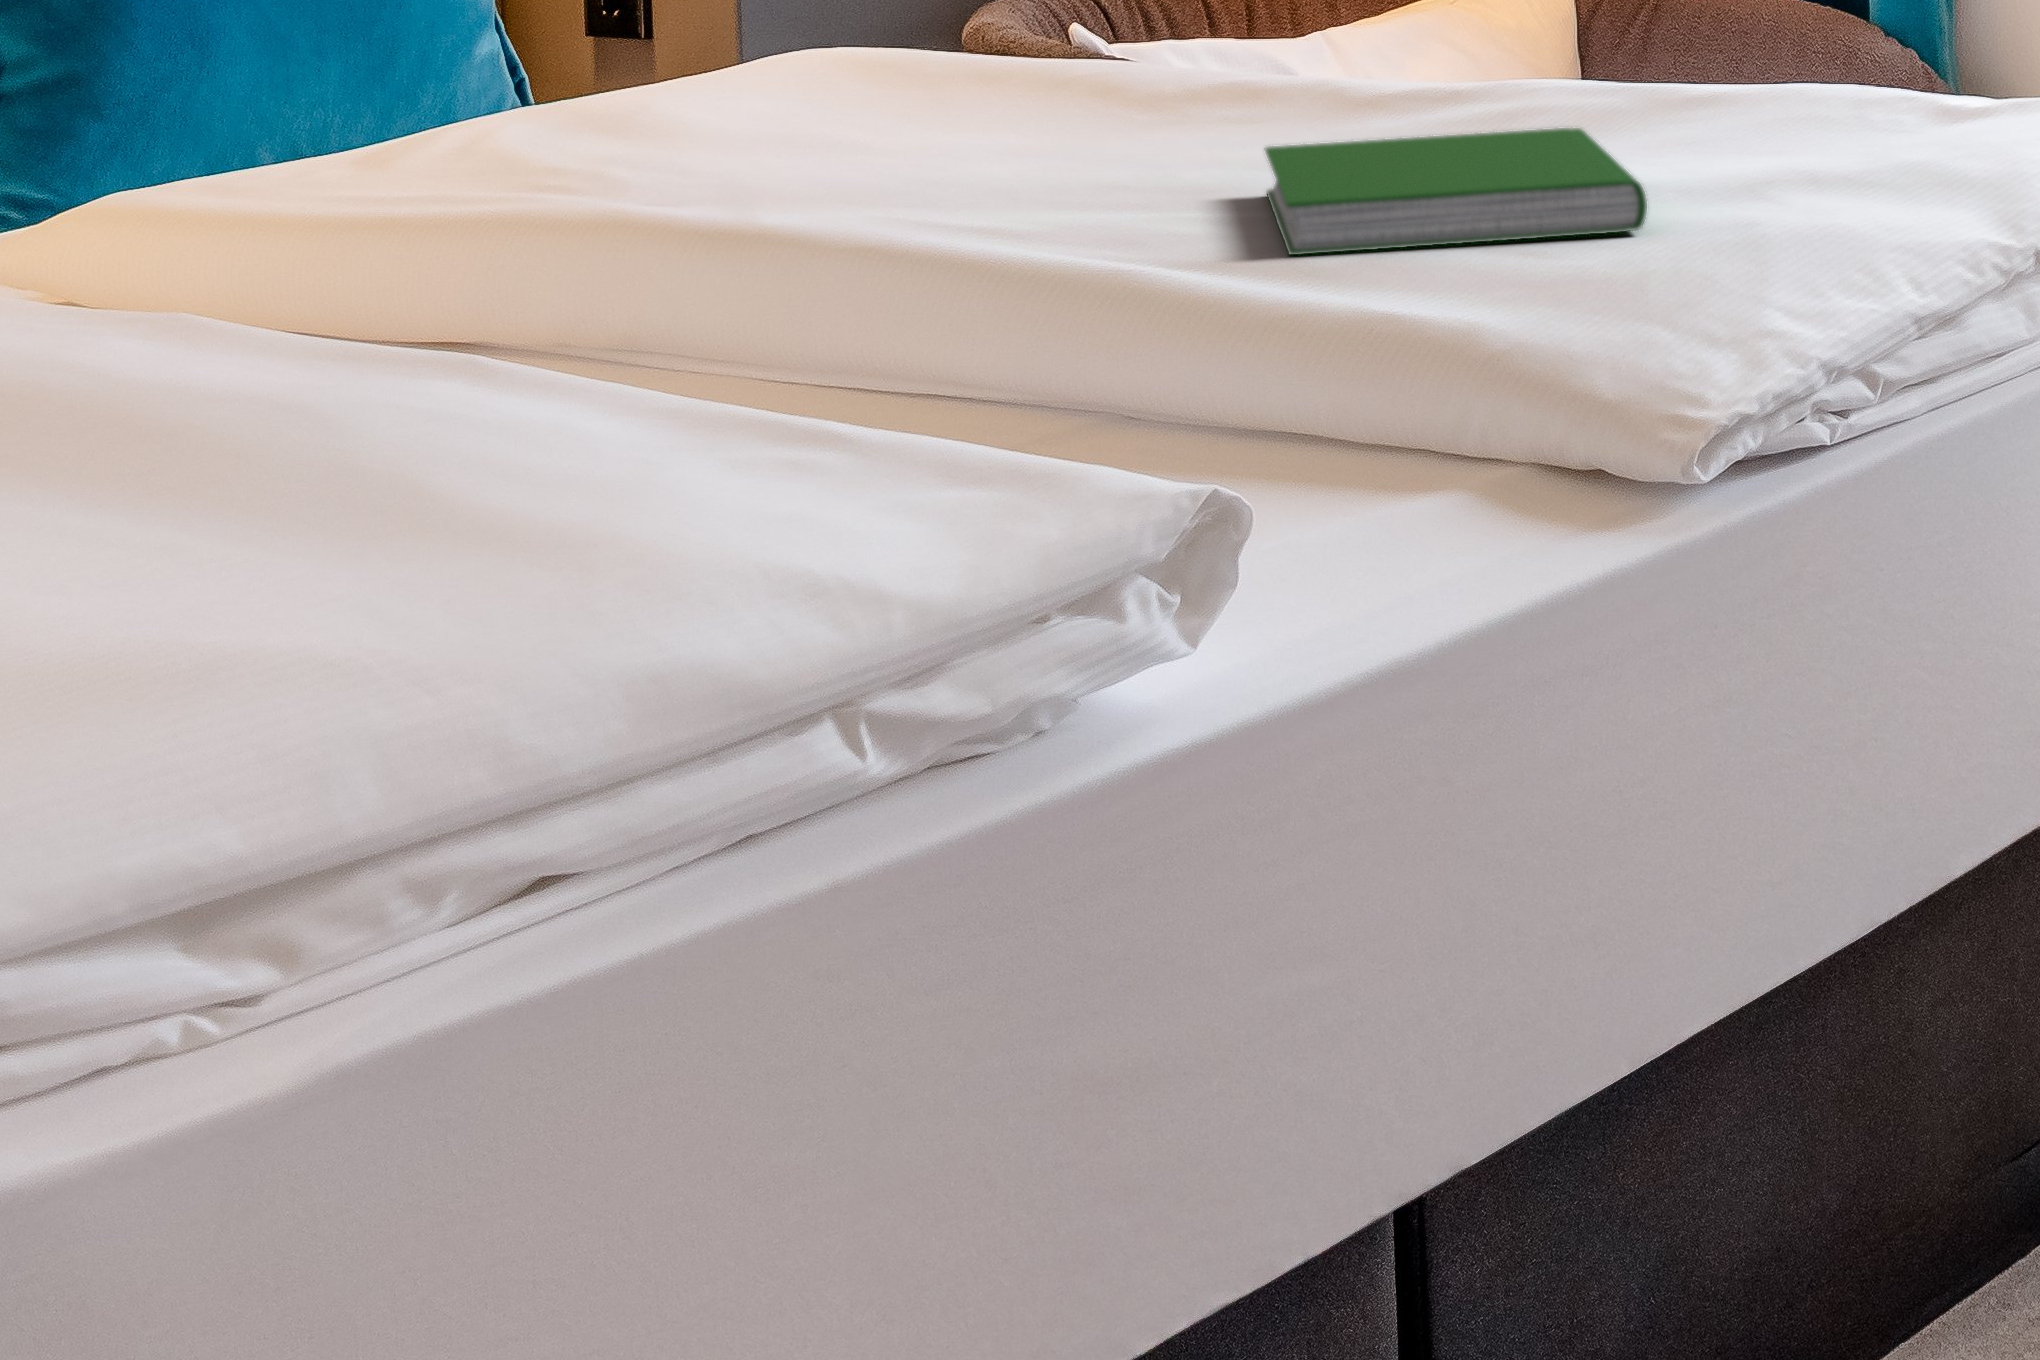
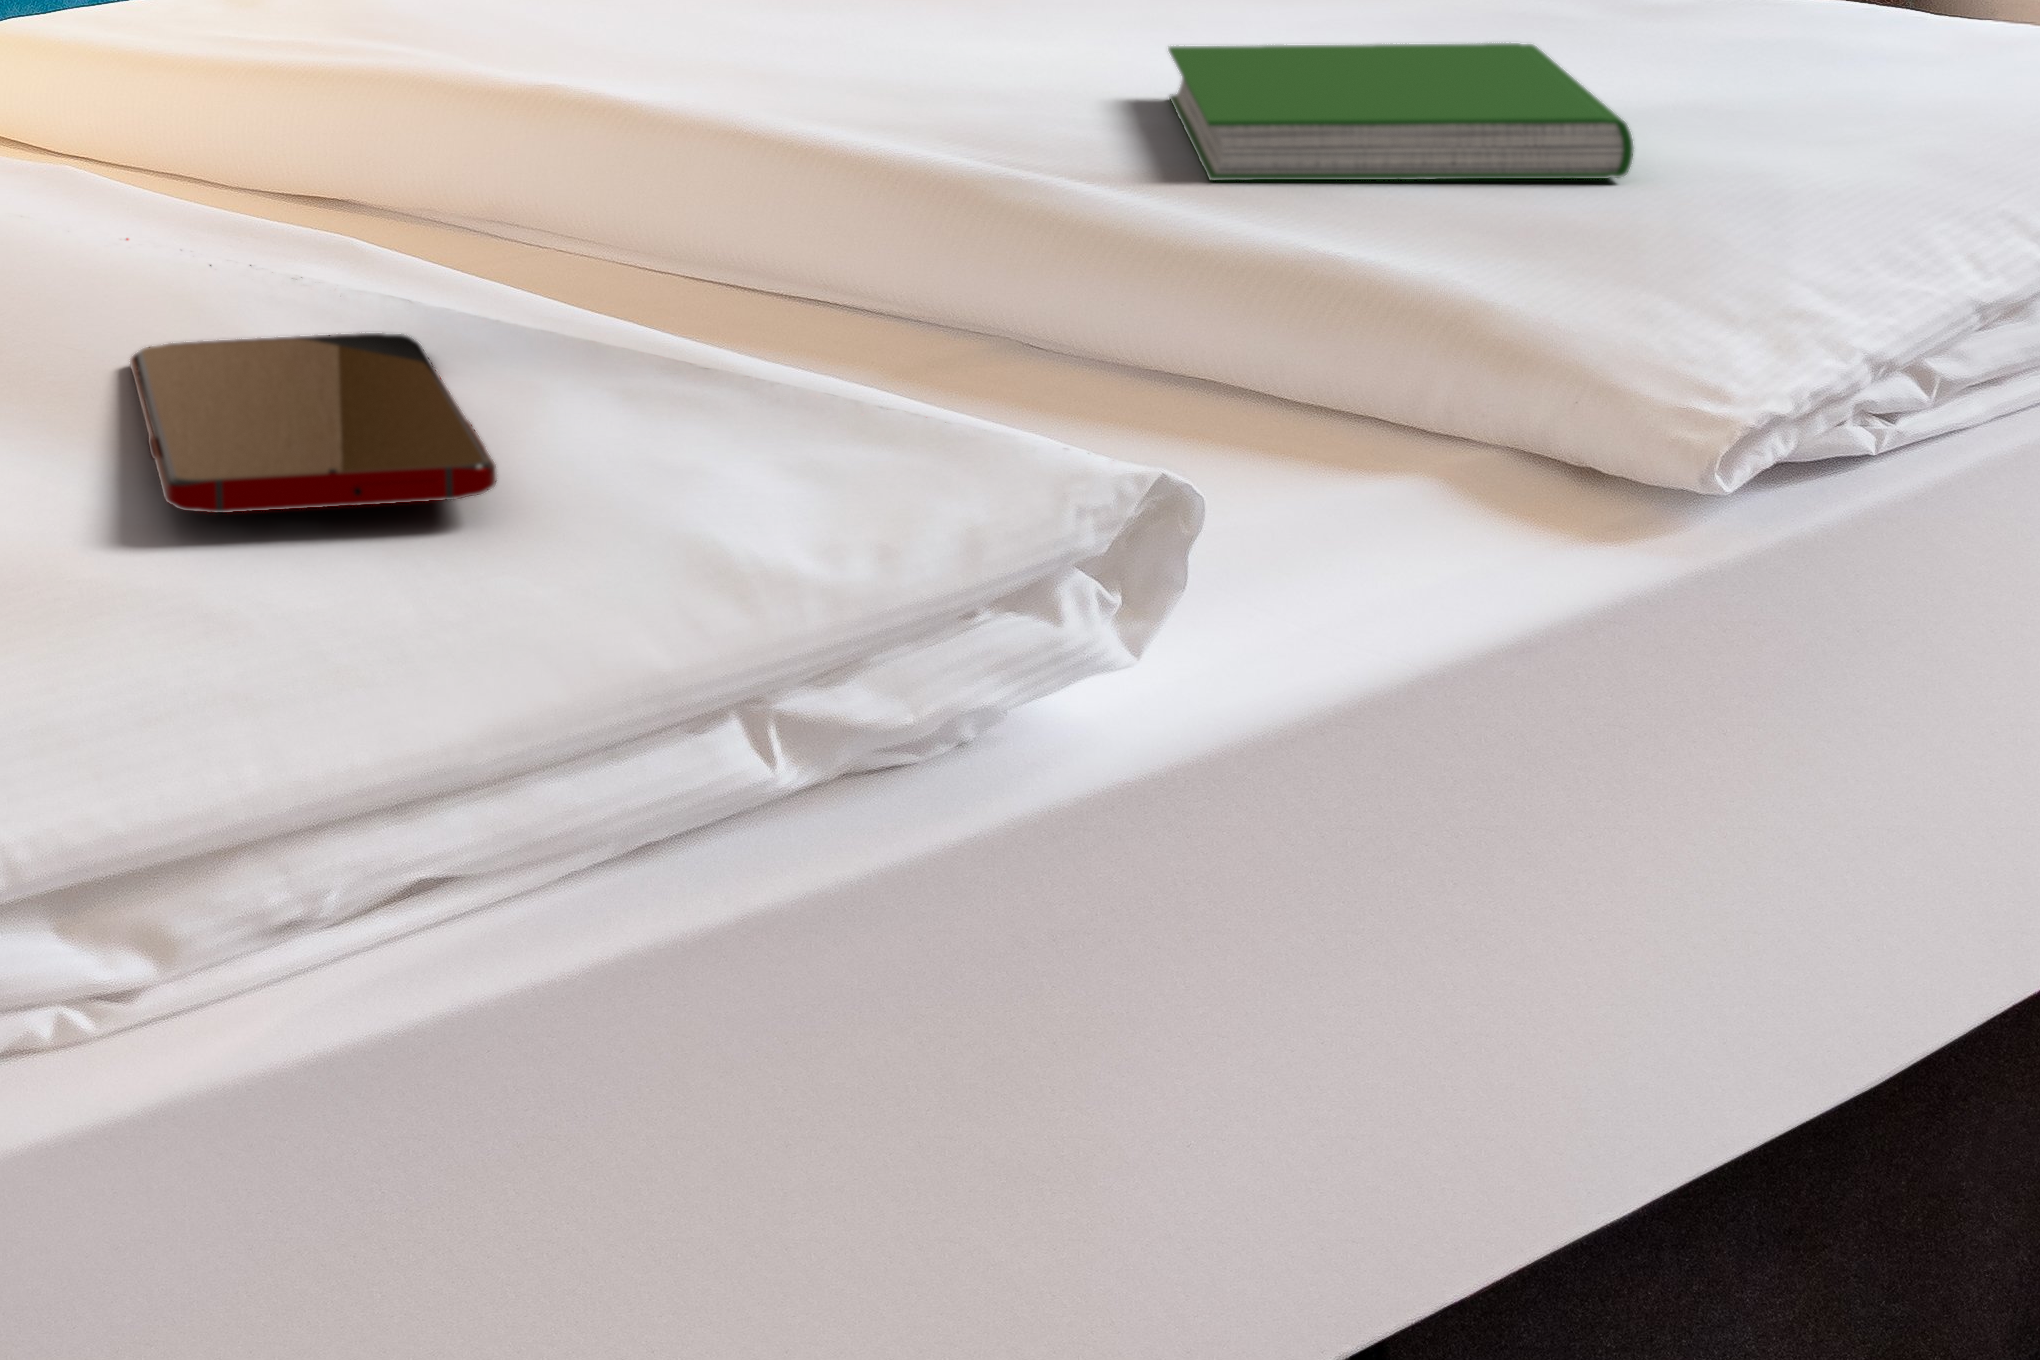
smartphone: none [252,432,612,589] -> present [130,333,497,513]

